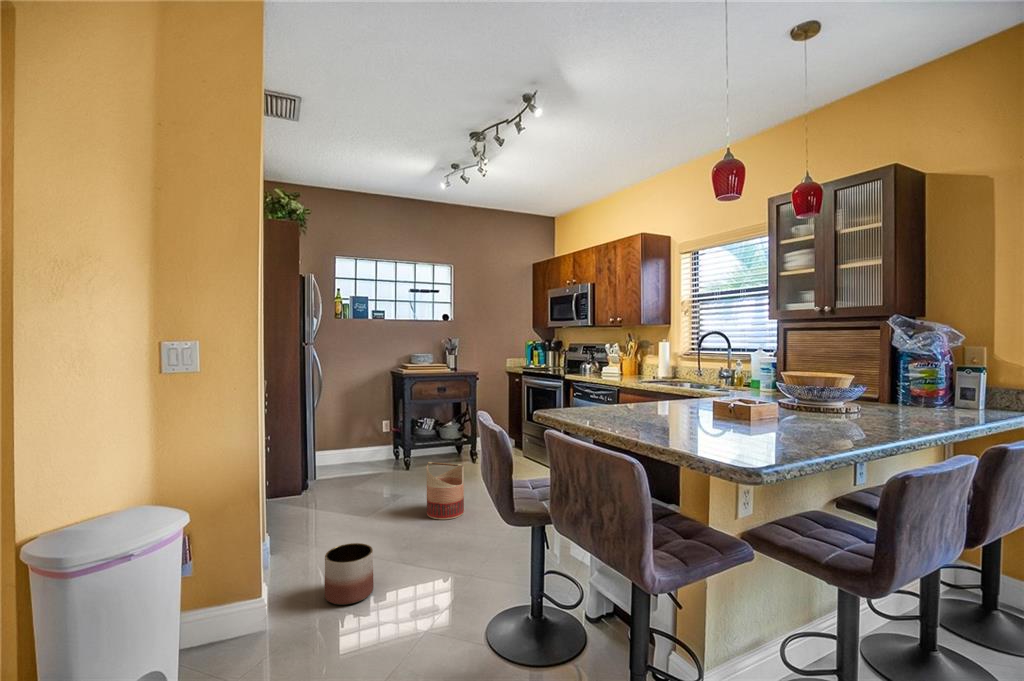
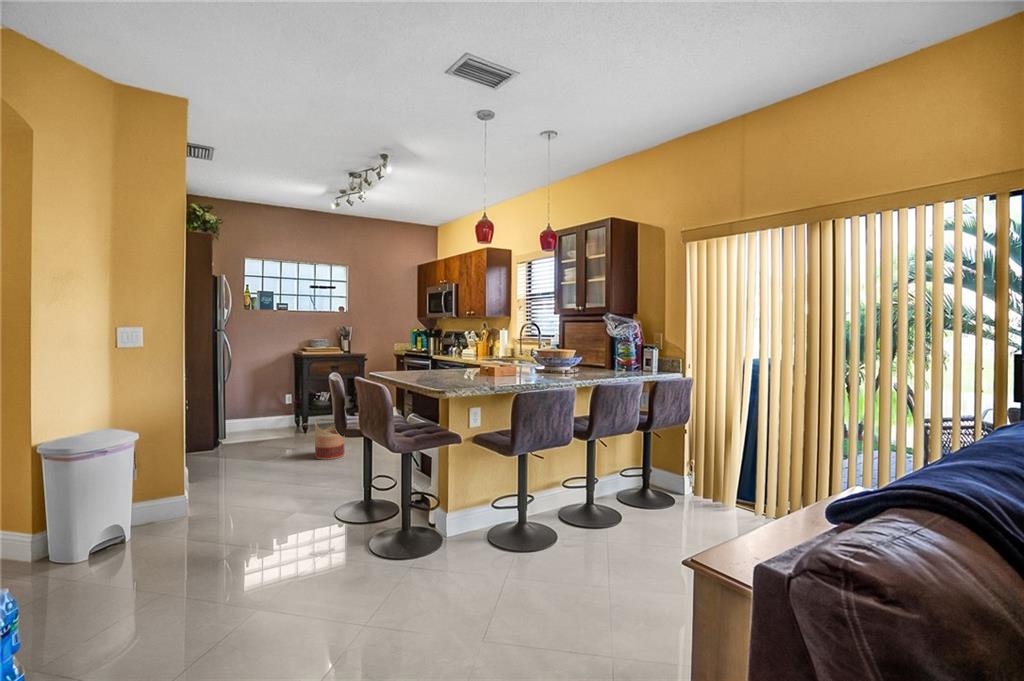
planter: present [325,543,374,605] -> none [231,466,267,503]

